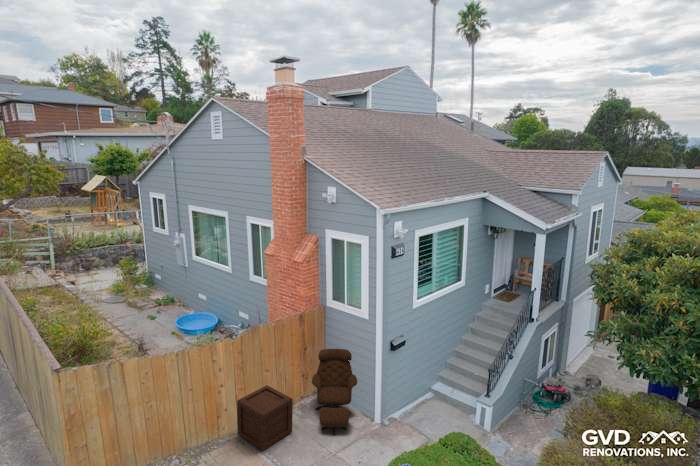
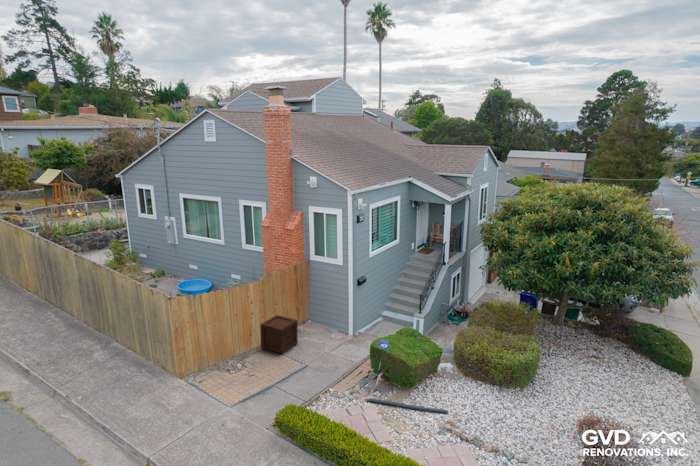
lounge chair: present [312,349,357,435] -> none [305,289,336,343]

